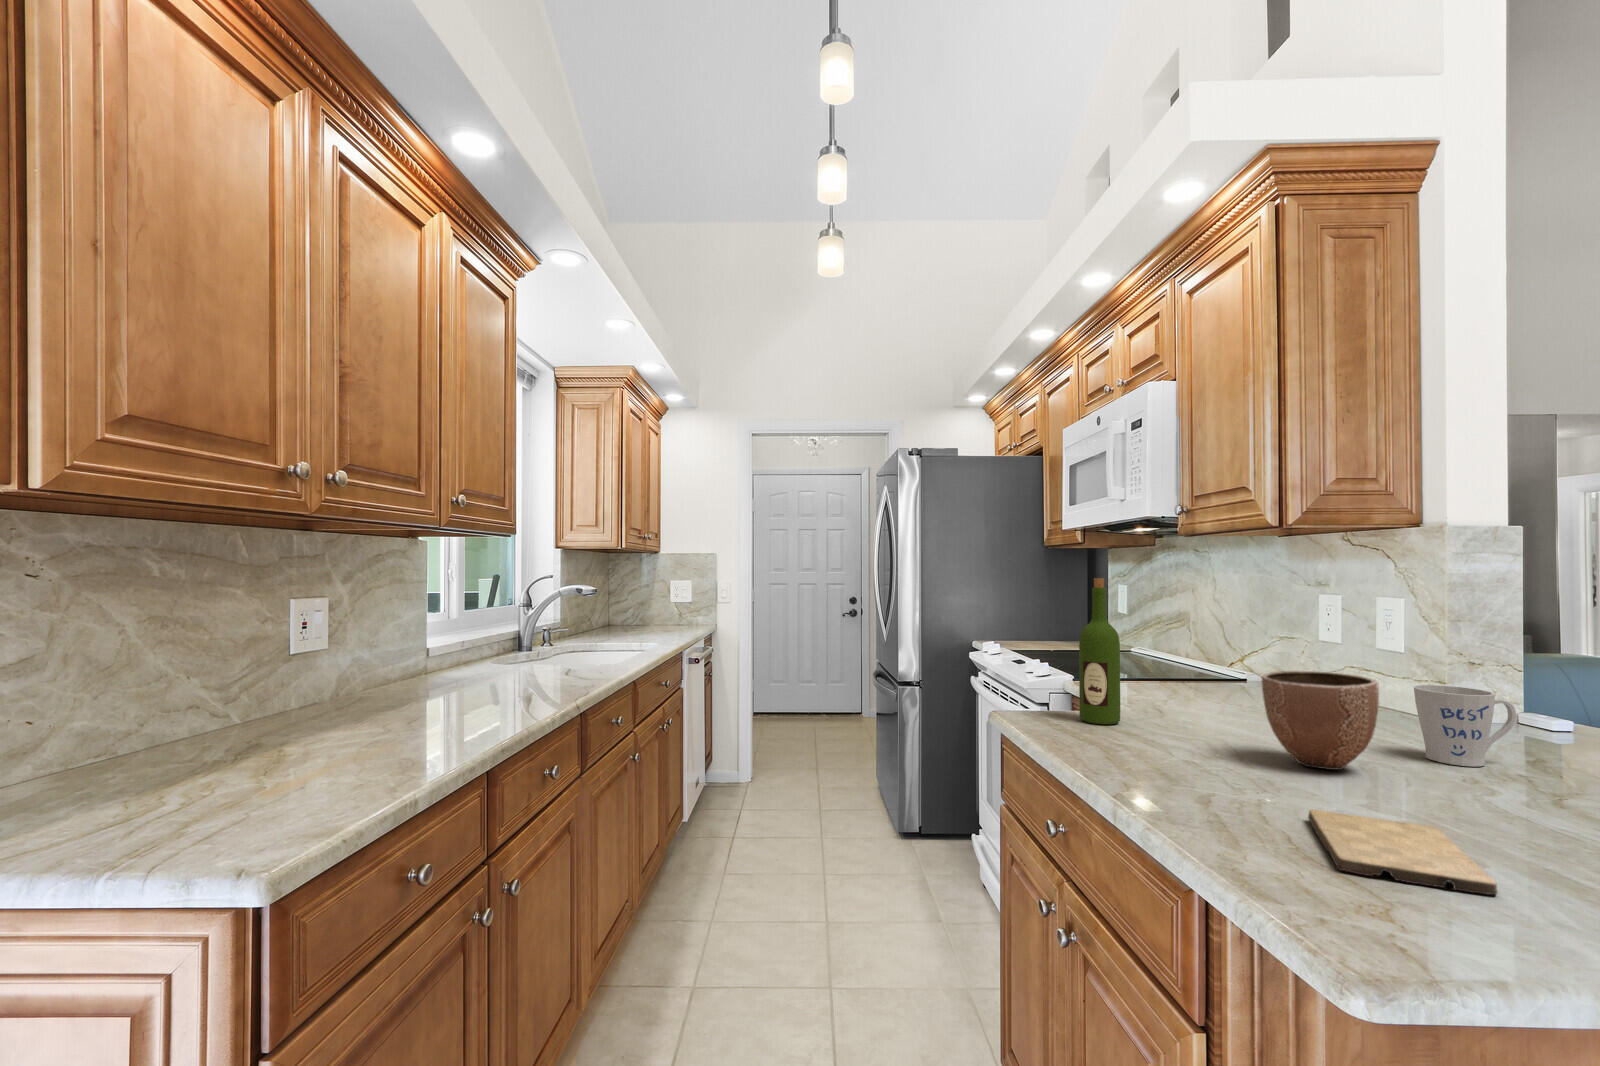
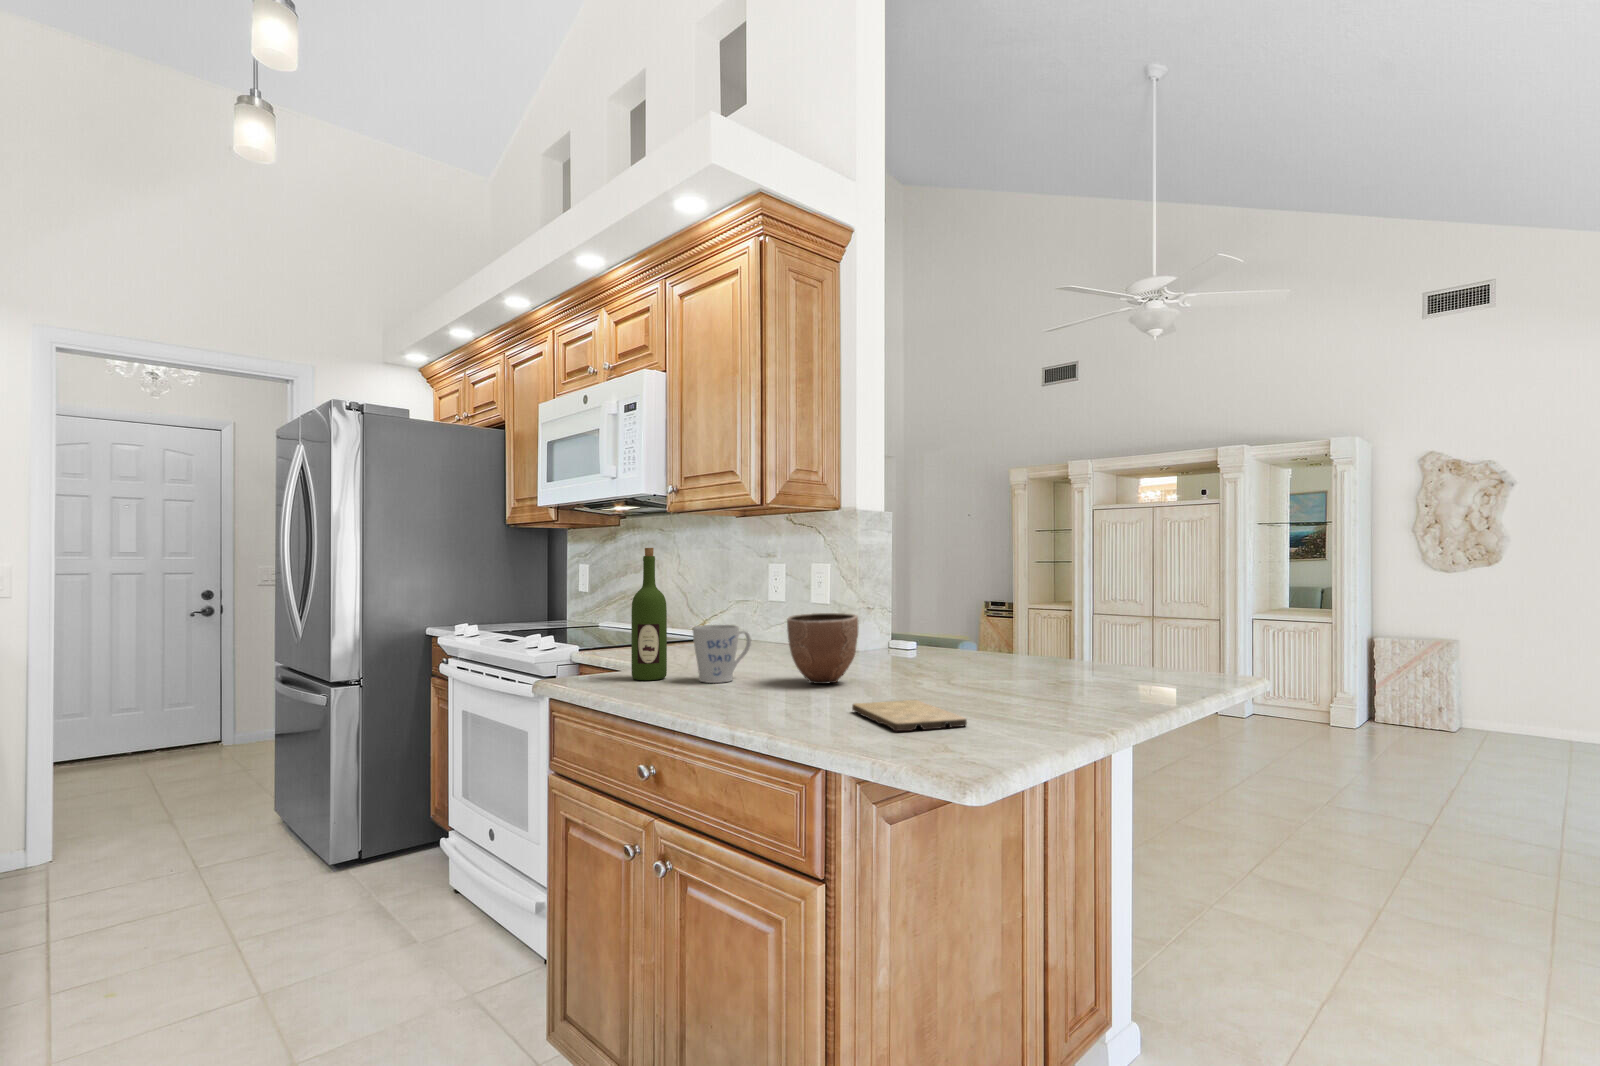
mug: present [1414,685,1516,767] -> present [693,625,751,683]

